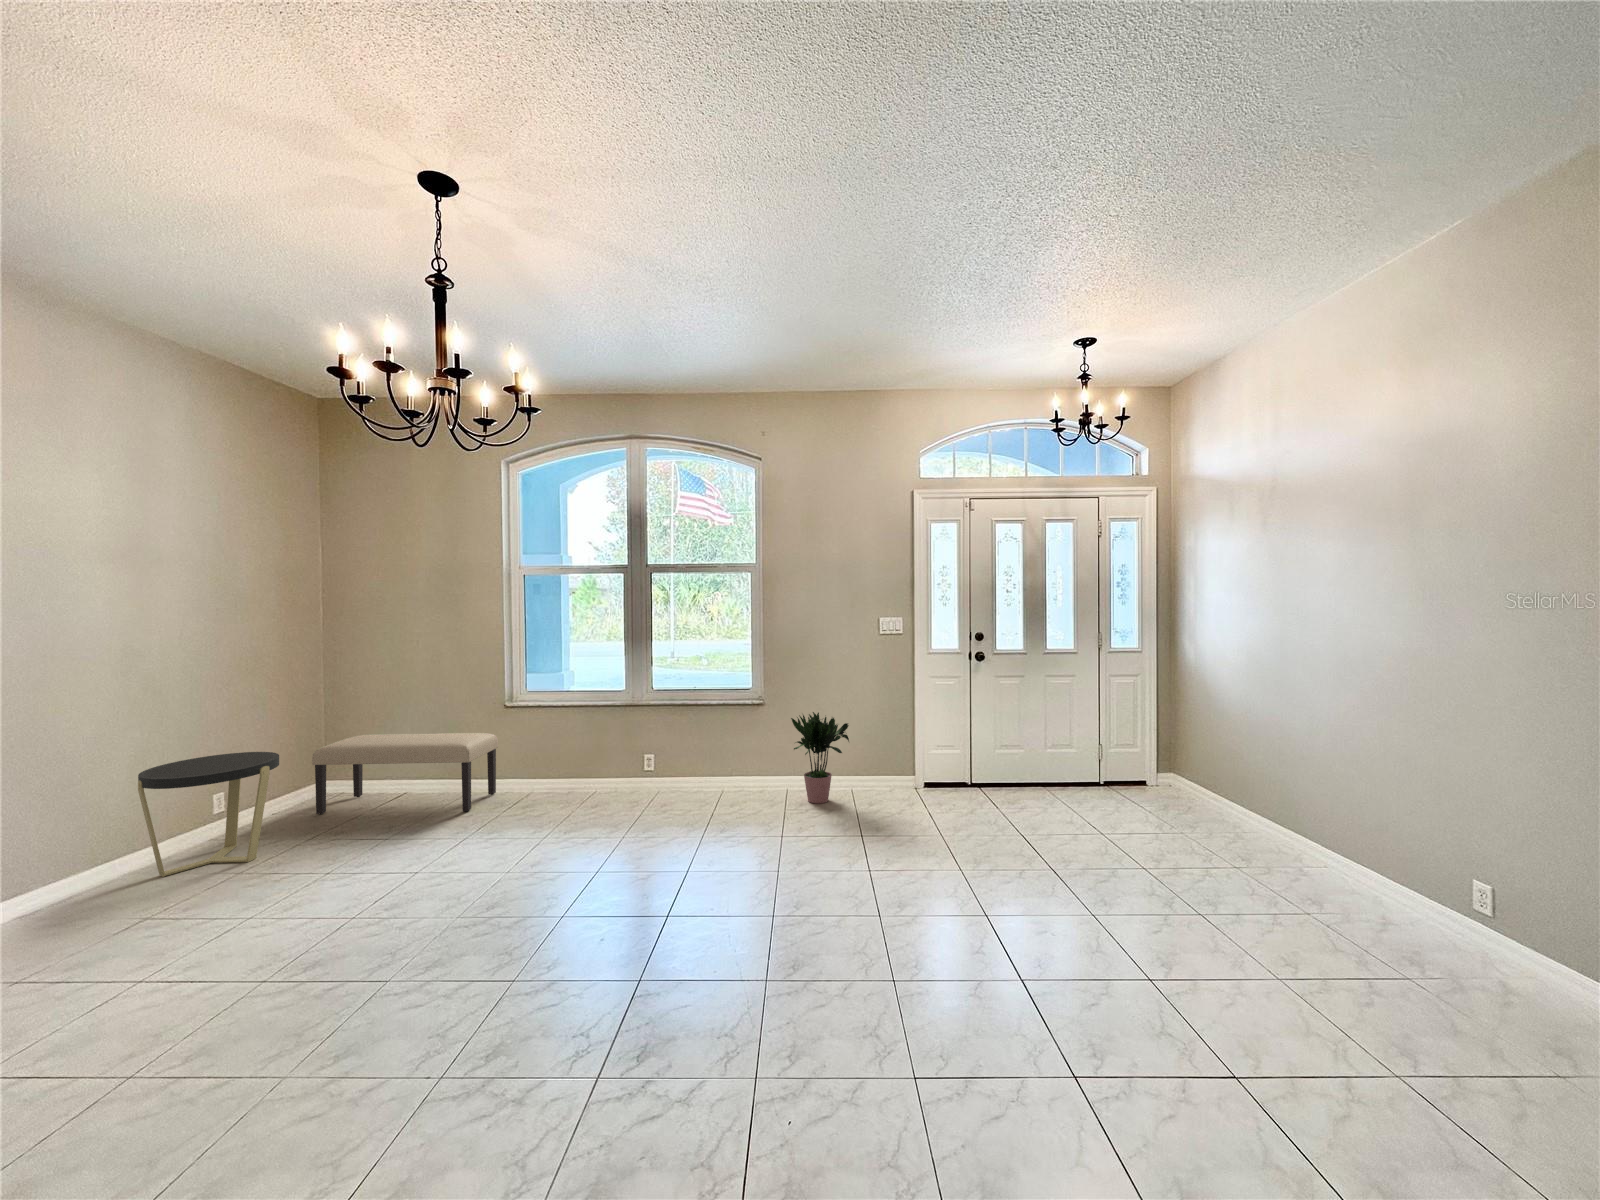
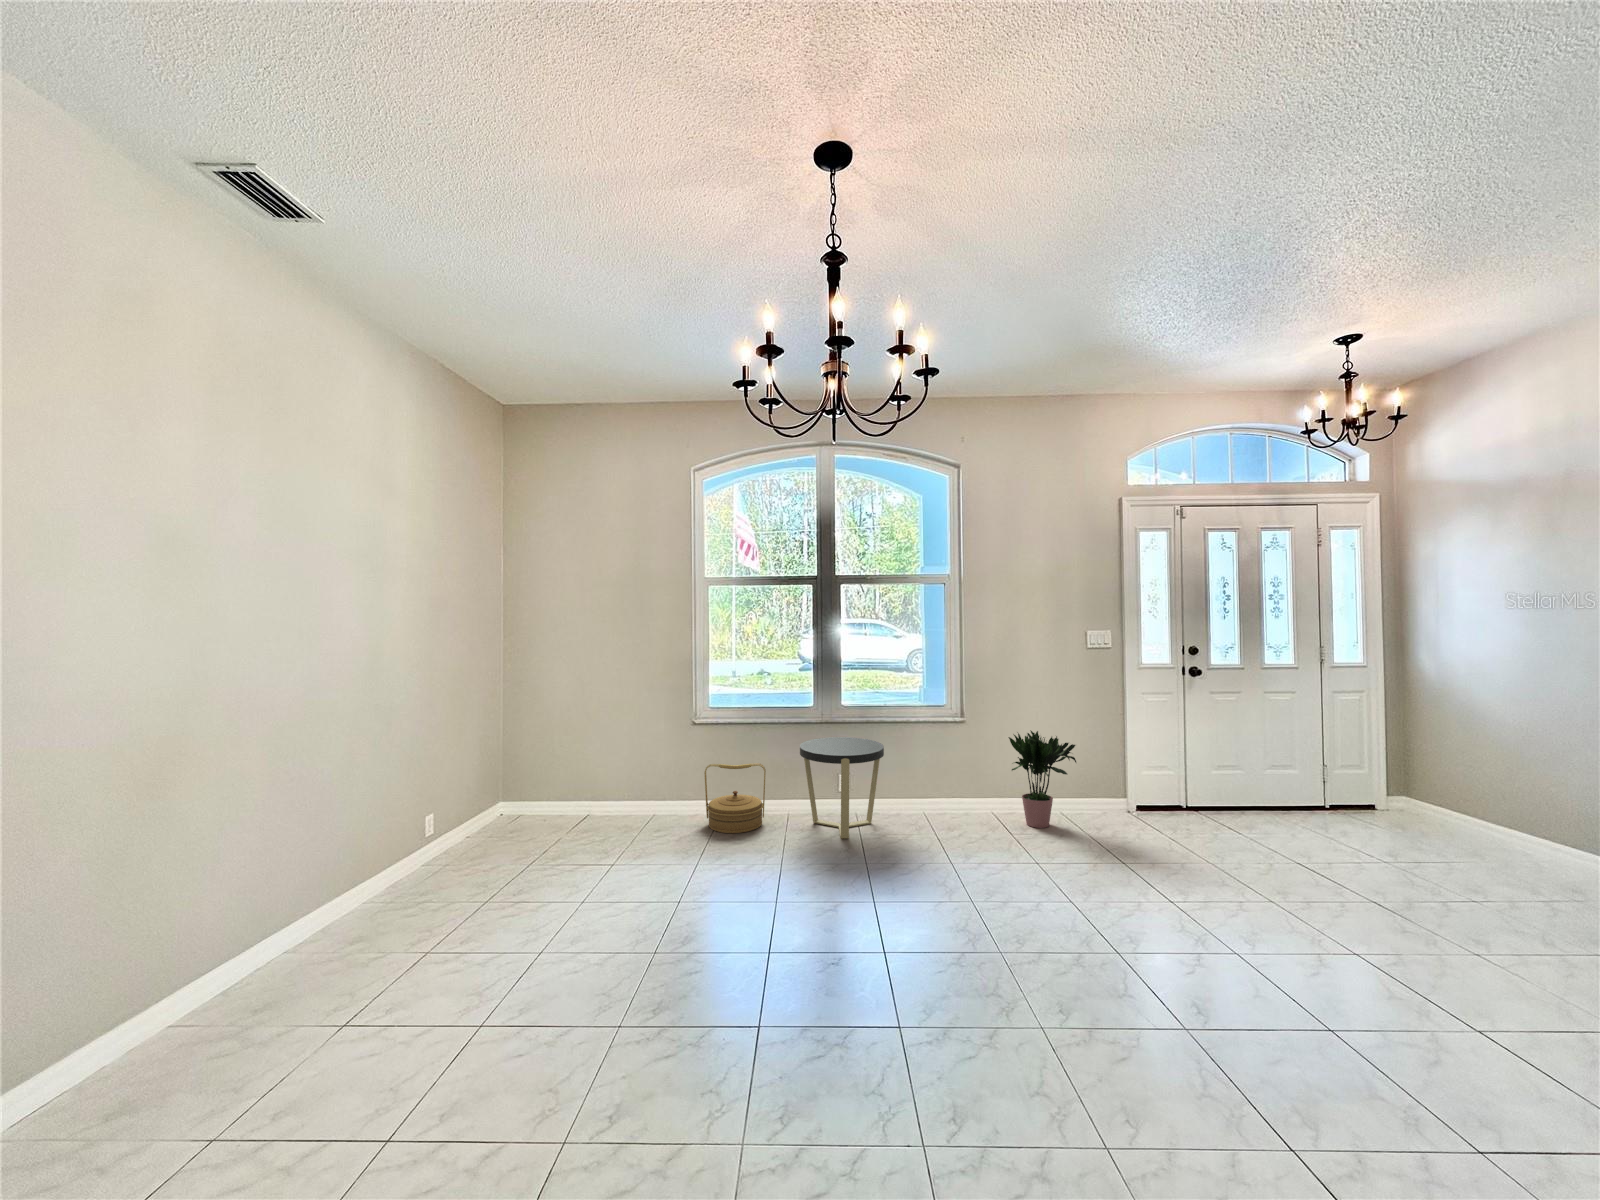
bench: present [312,733,498,814] -> none [513,752,687,839]
woven basket: none [506,743,566,809] -> present [704,763,766,833]
side table: present [138,752,279,877] -> present [800,737,884,838]

